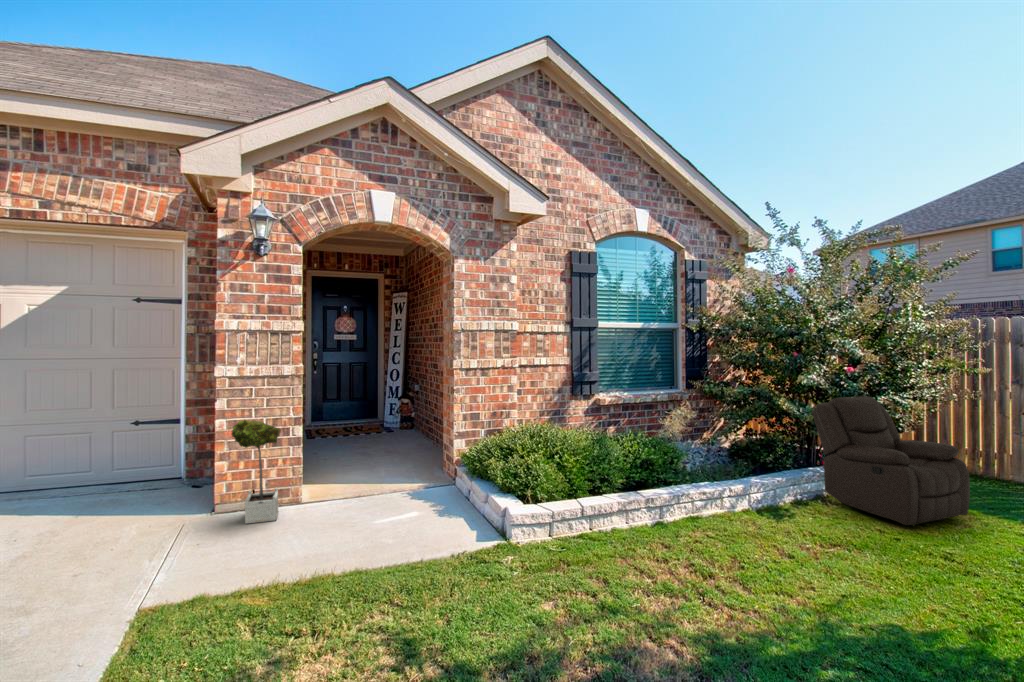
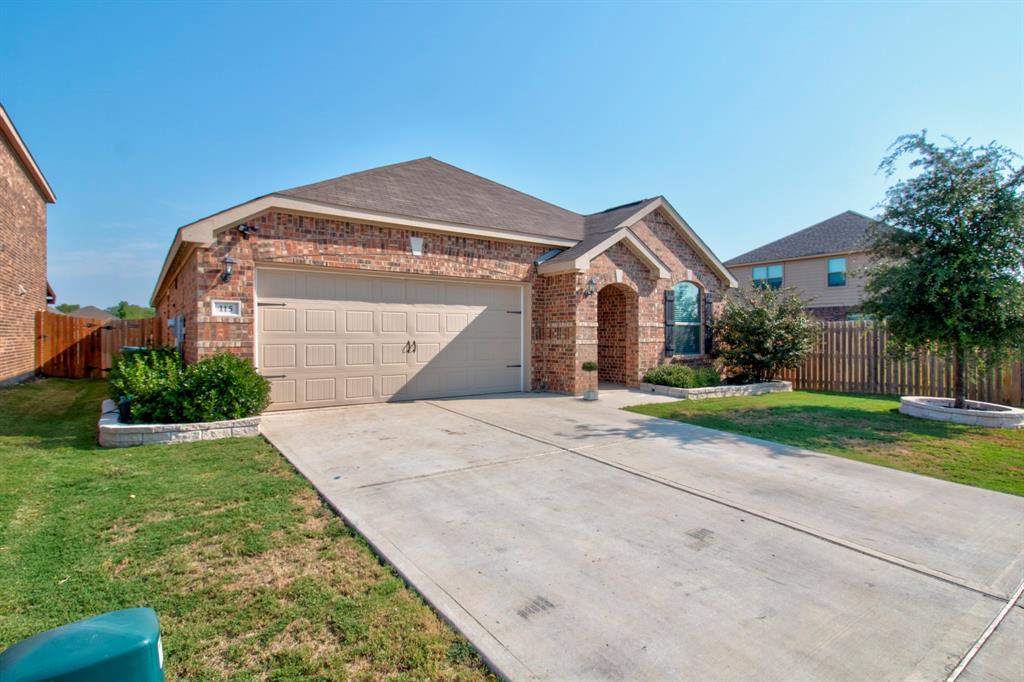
chair: present [812,396,970,526] -> none [769,353,821,396]

